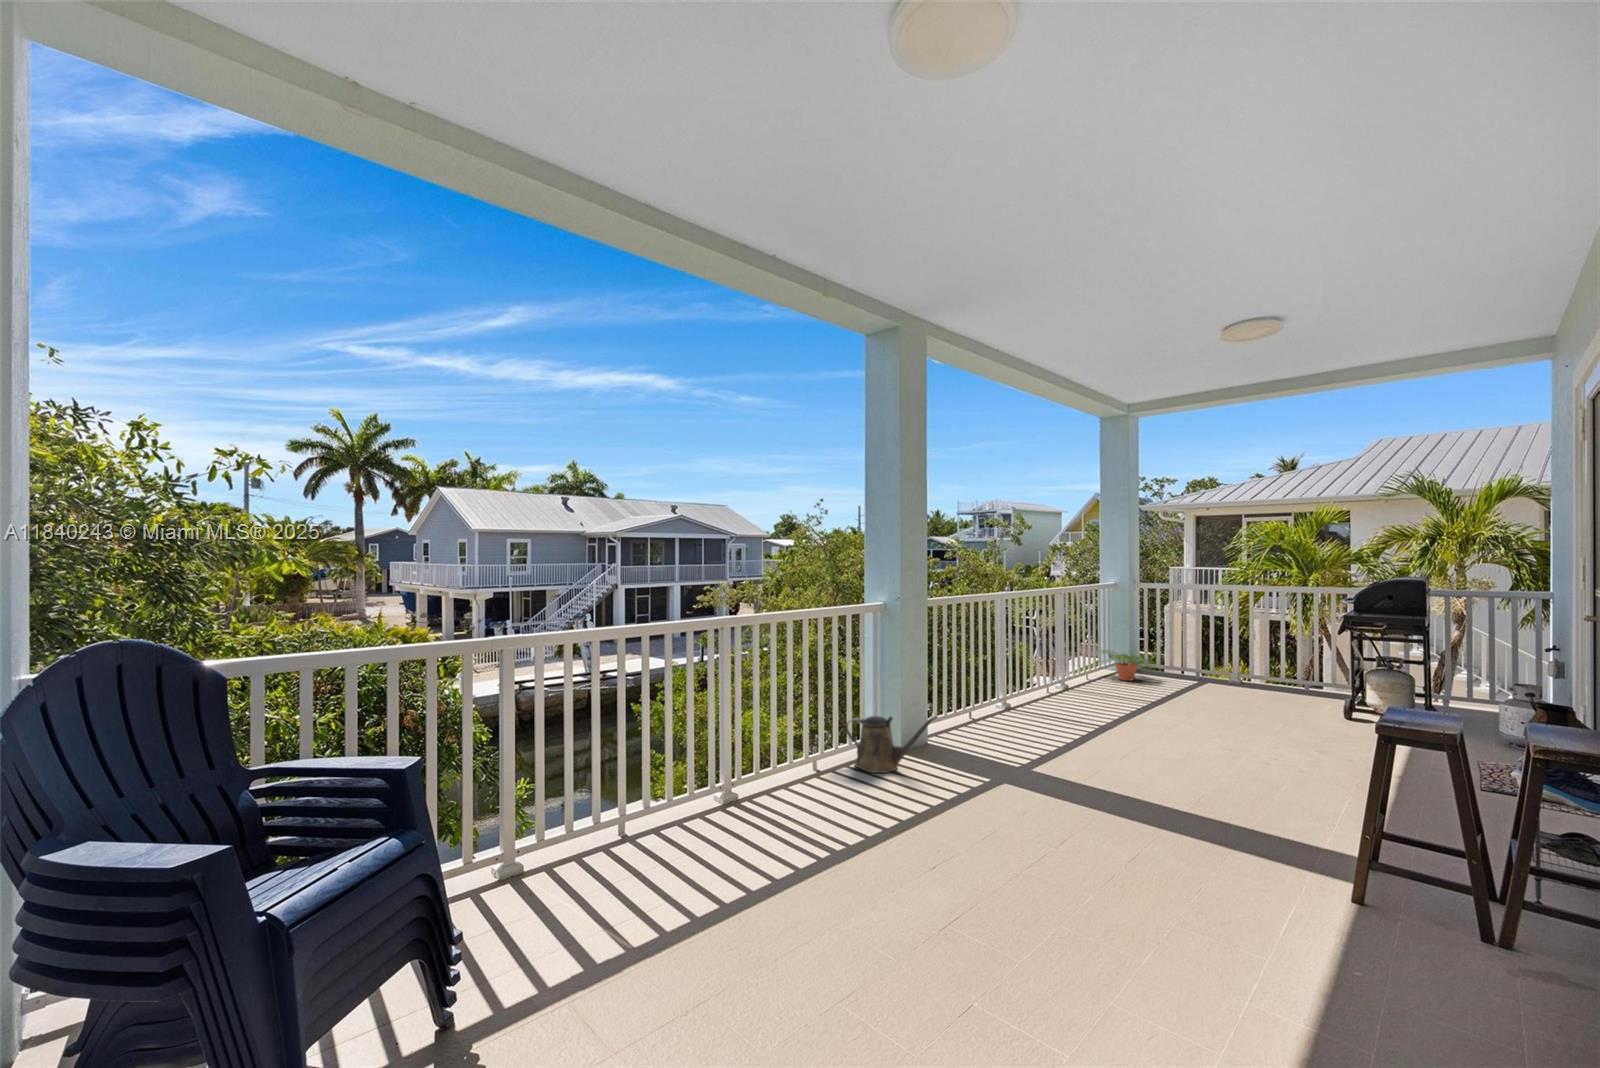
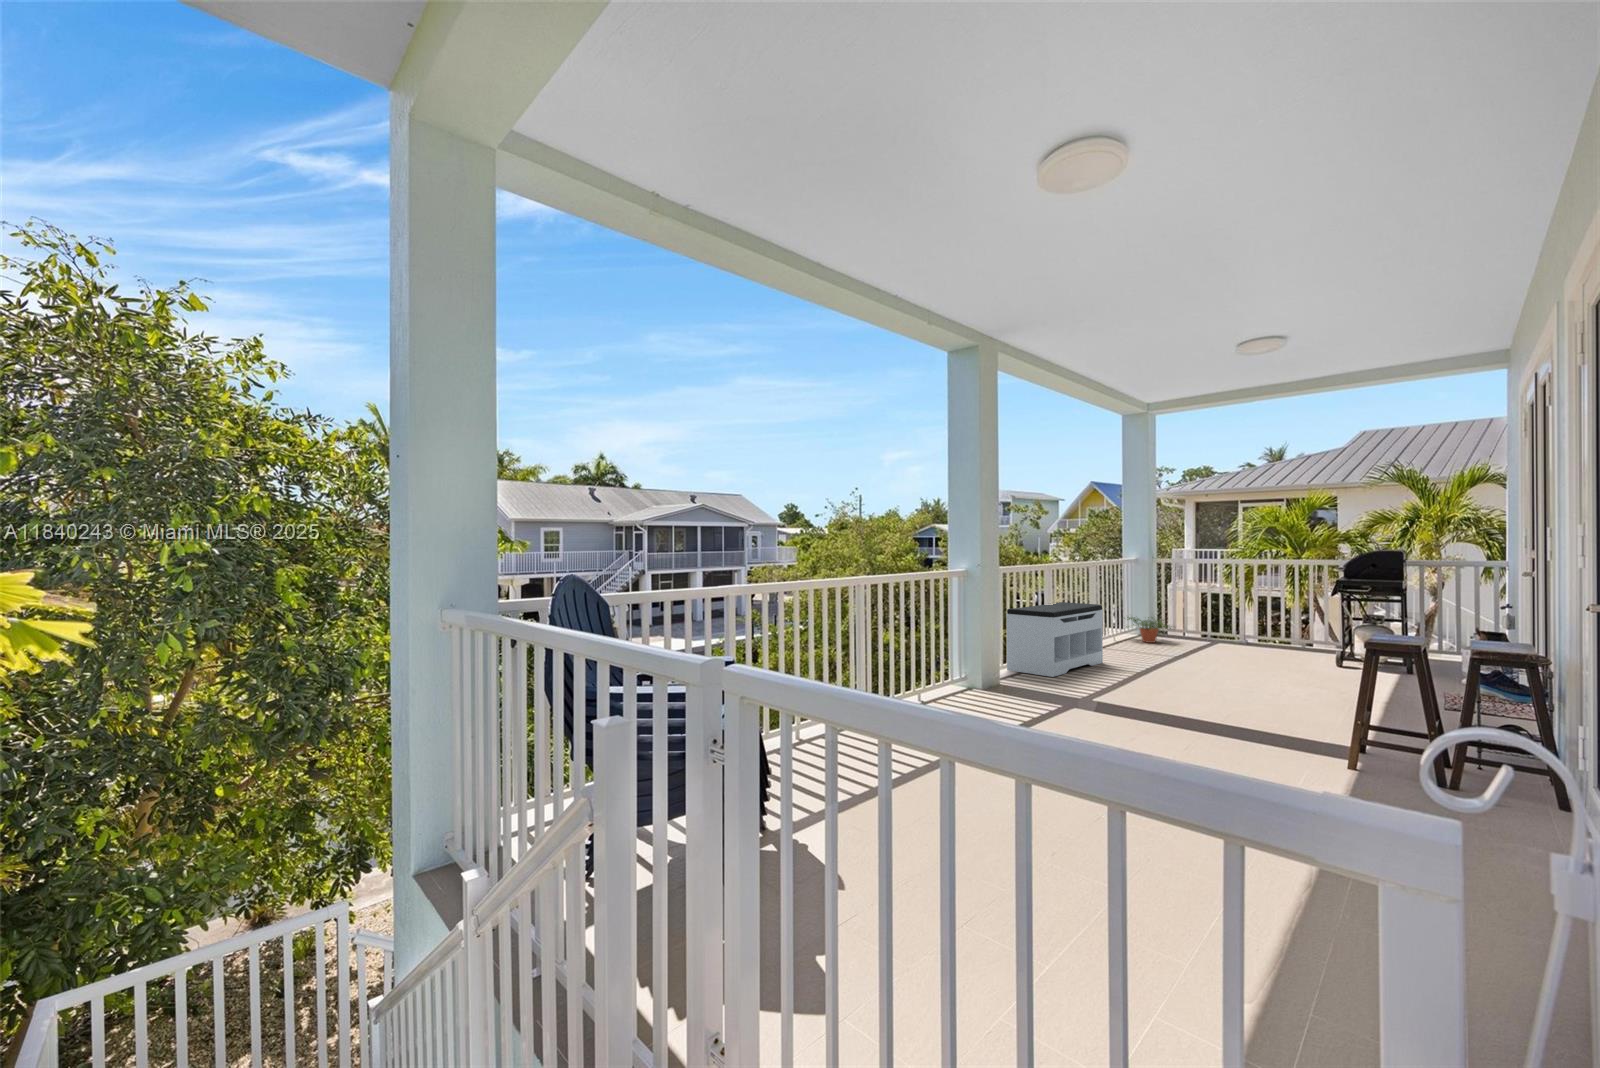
bench: none [944,637,1063,732] -> present [1006,602,1103,677]
watering can: present [845,716,937,773] -> none [940,657,1018,702]

